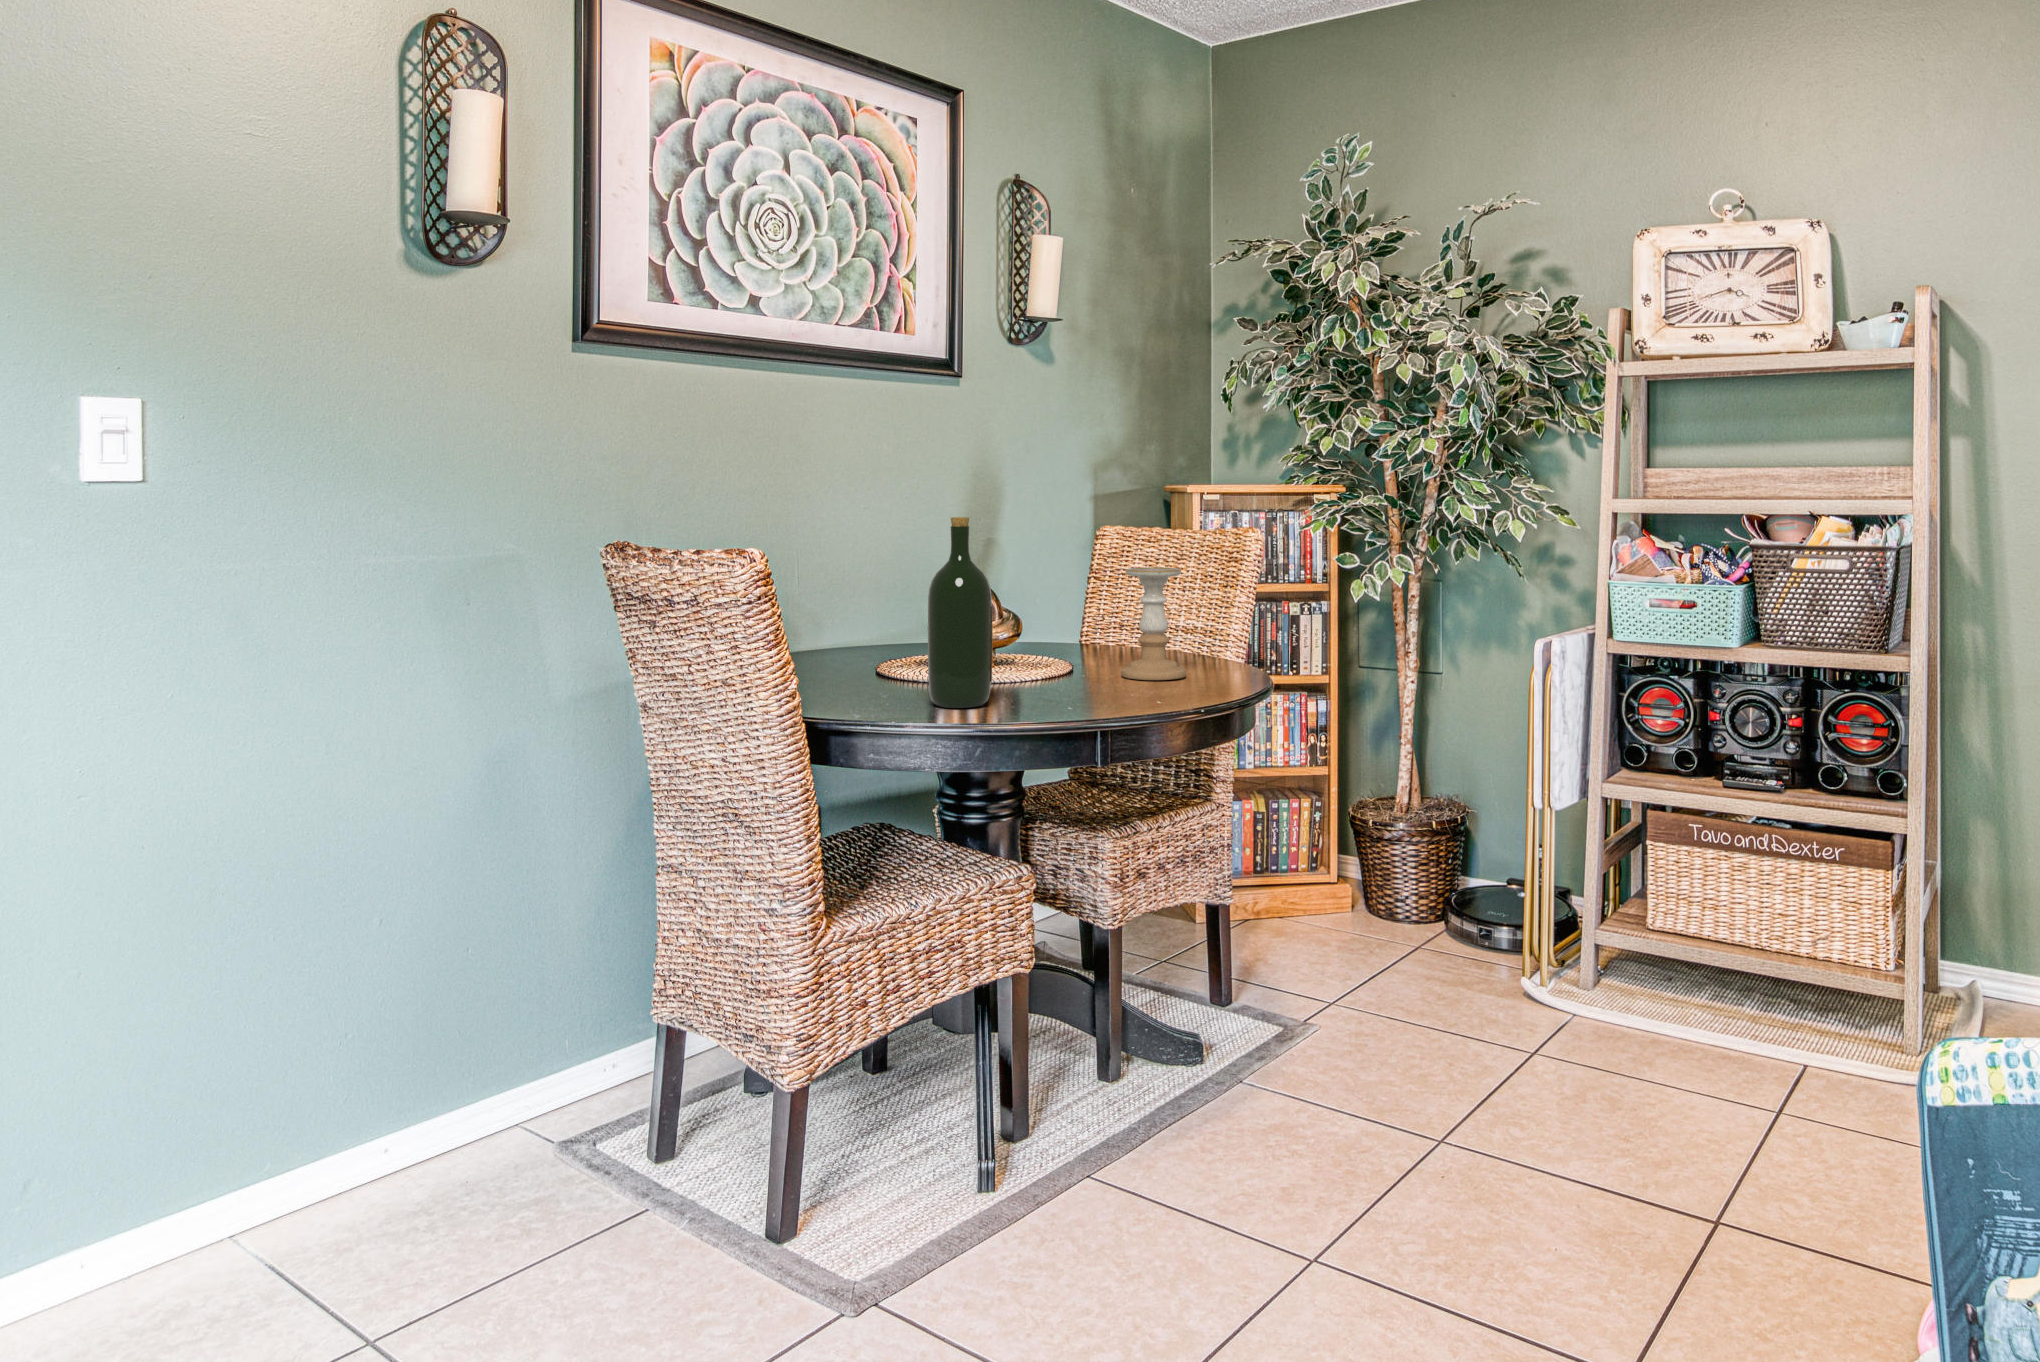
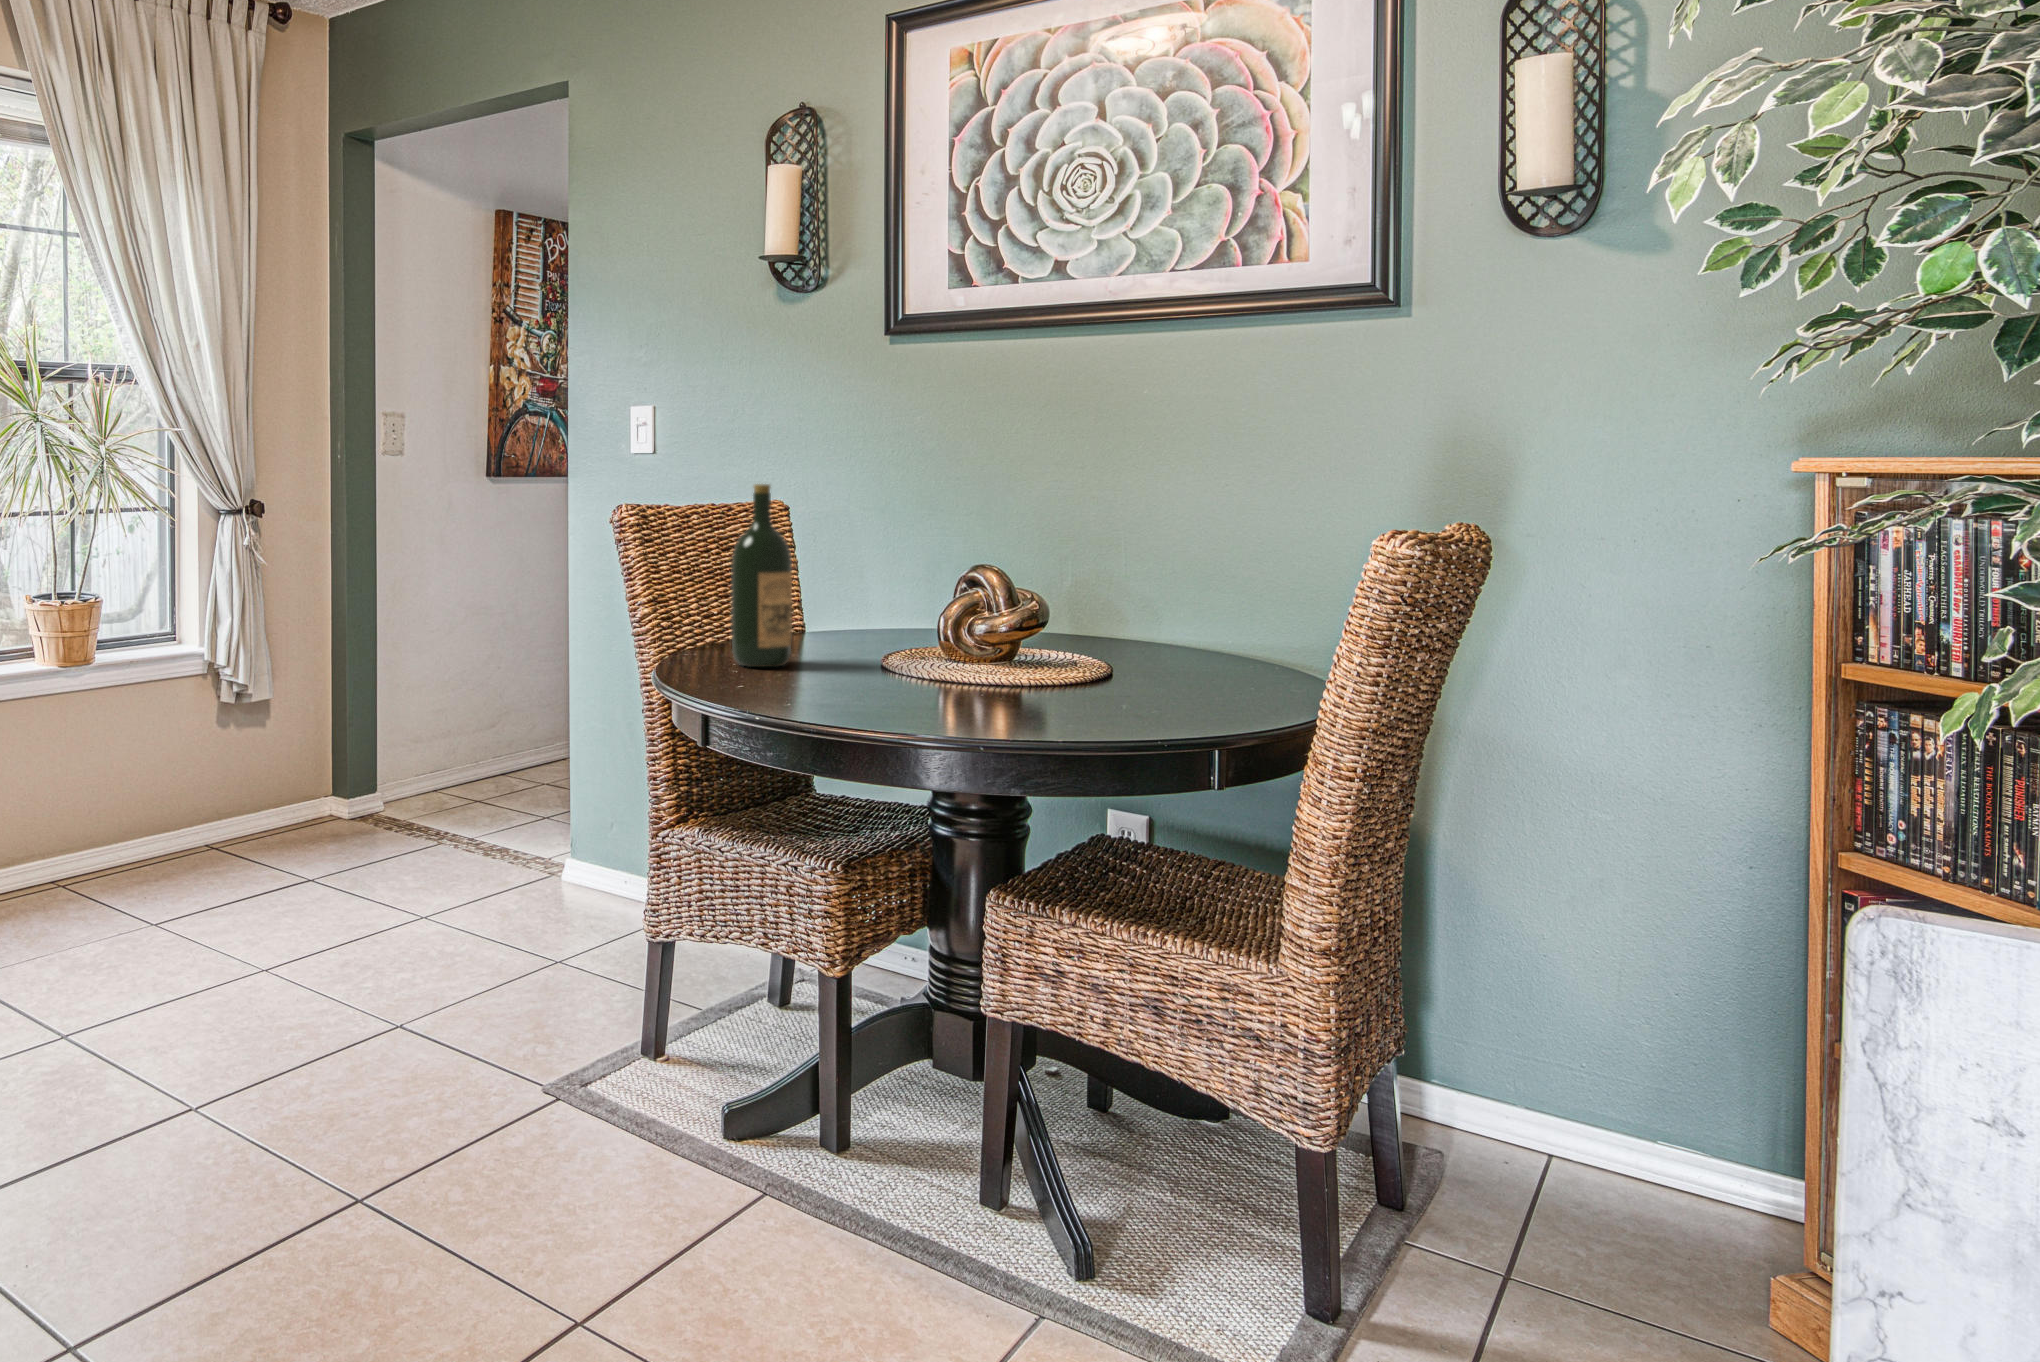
candle holder: present [1121,567,1186,680] -> none [992,562,1082,714]

